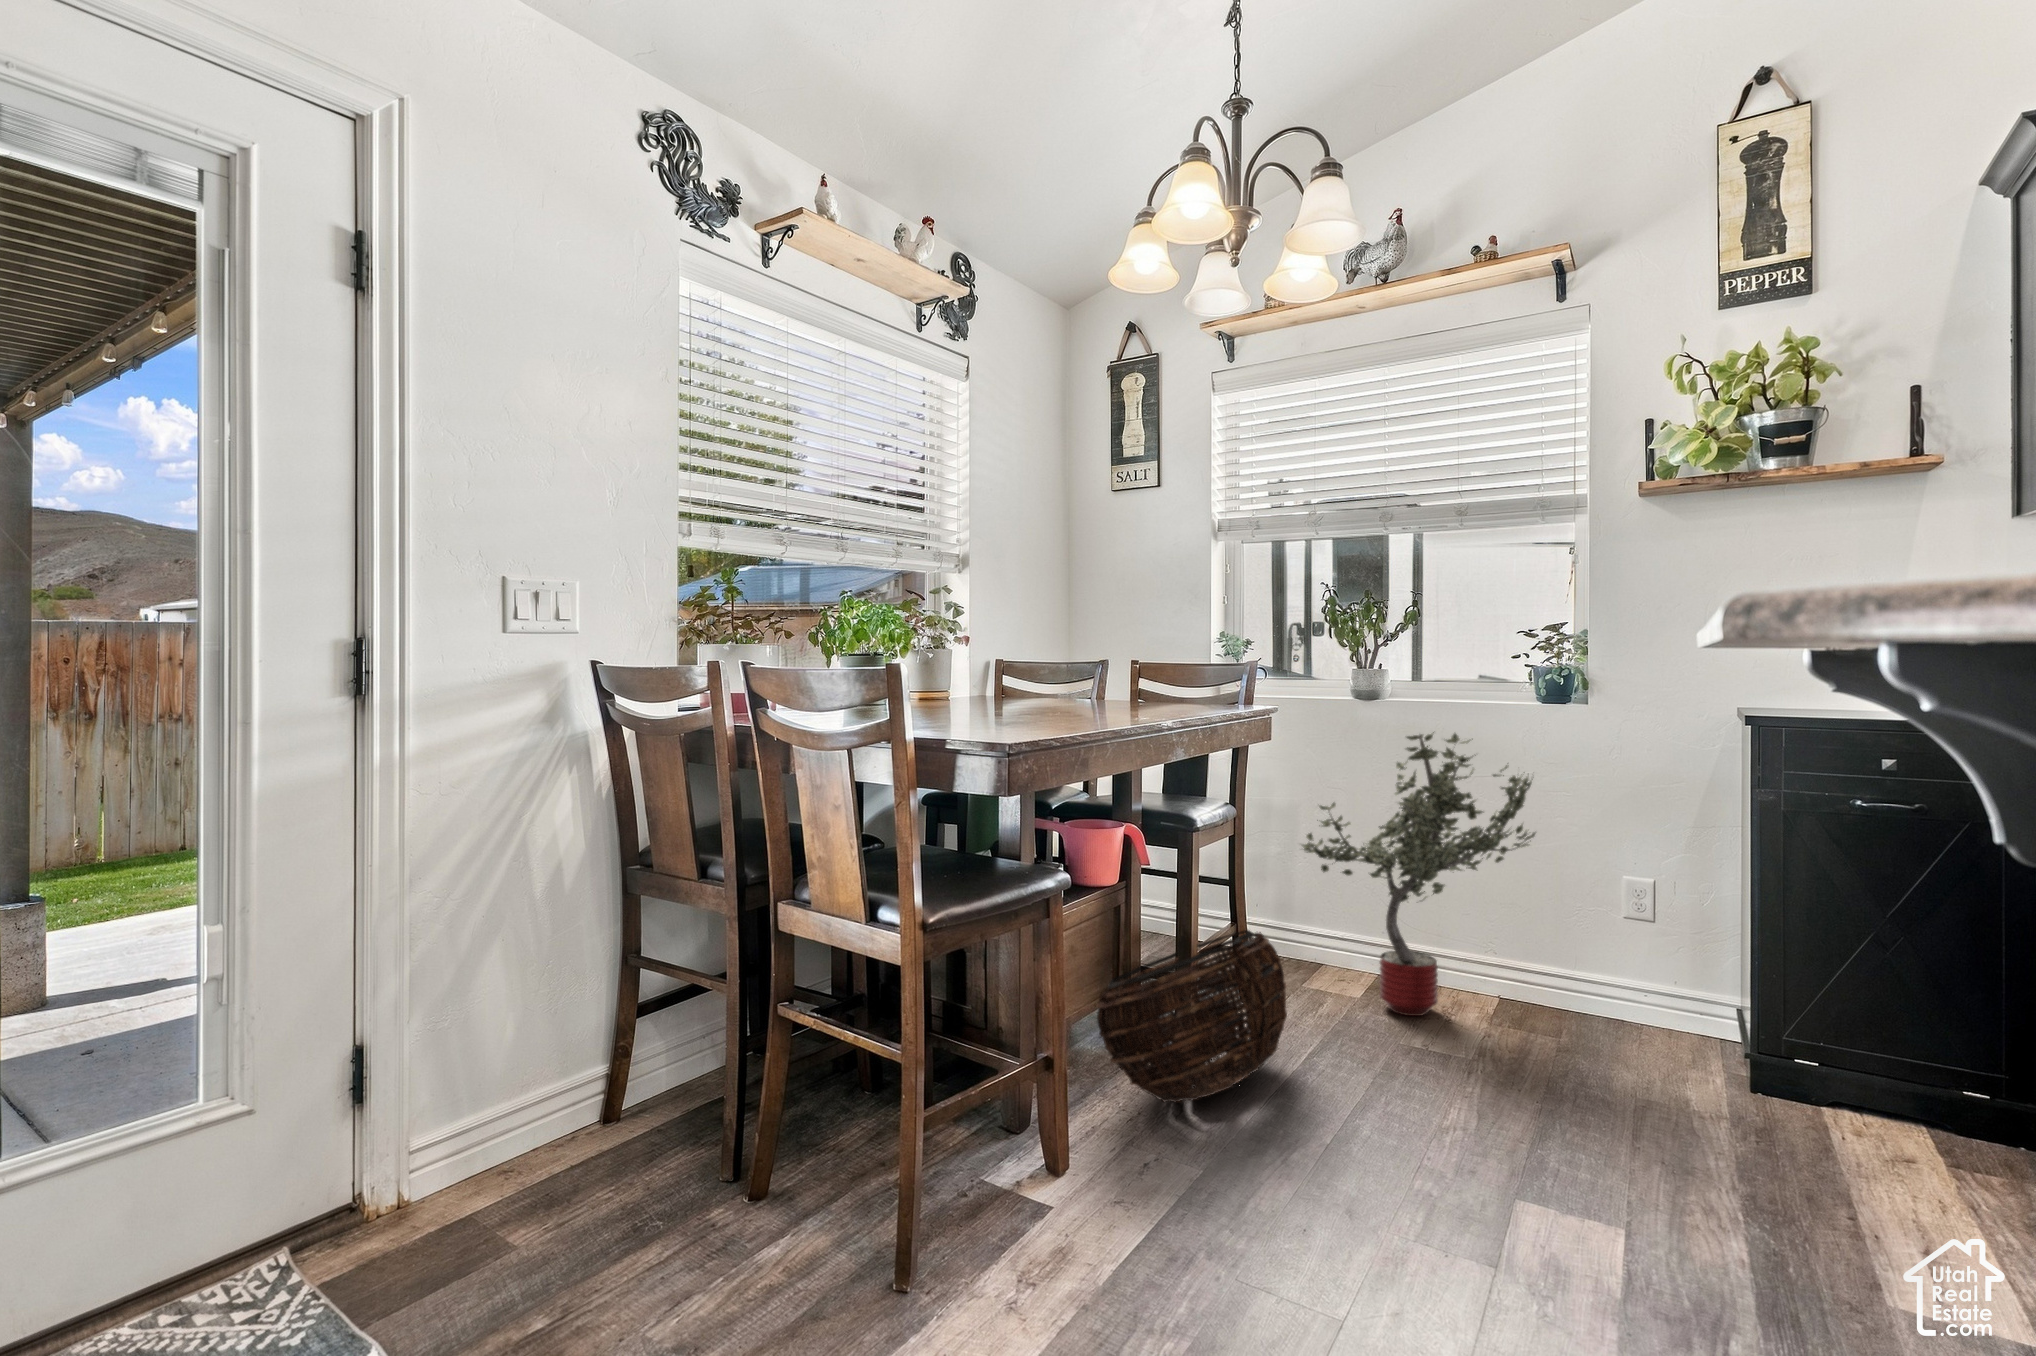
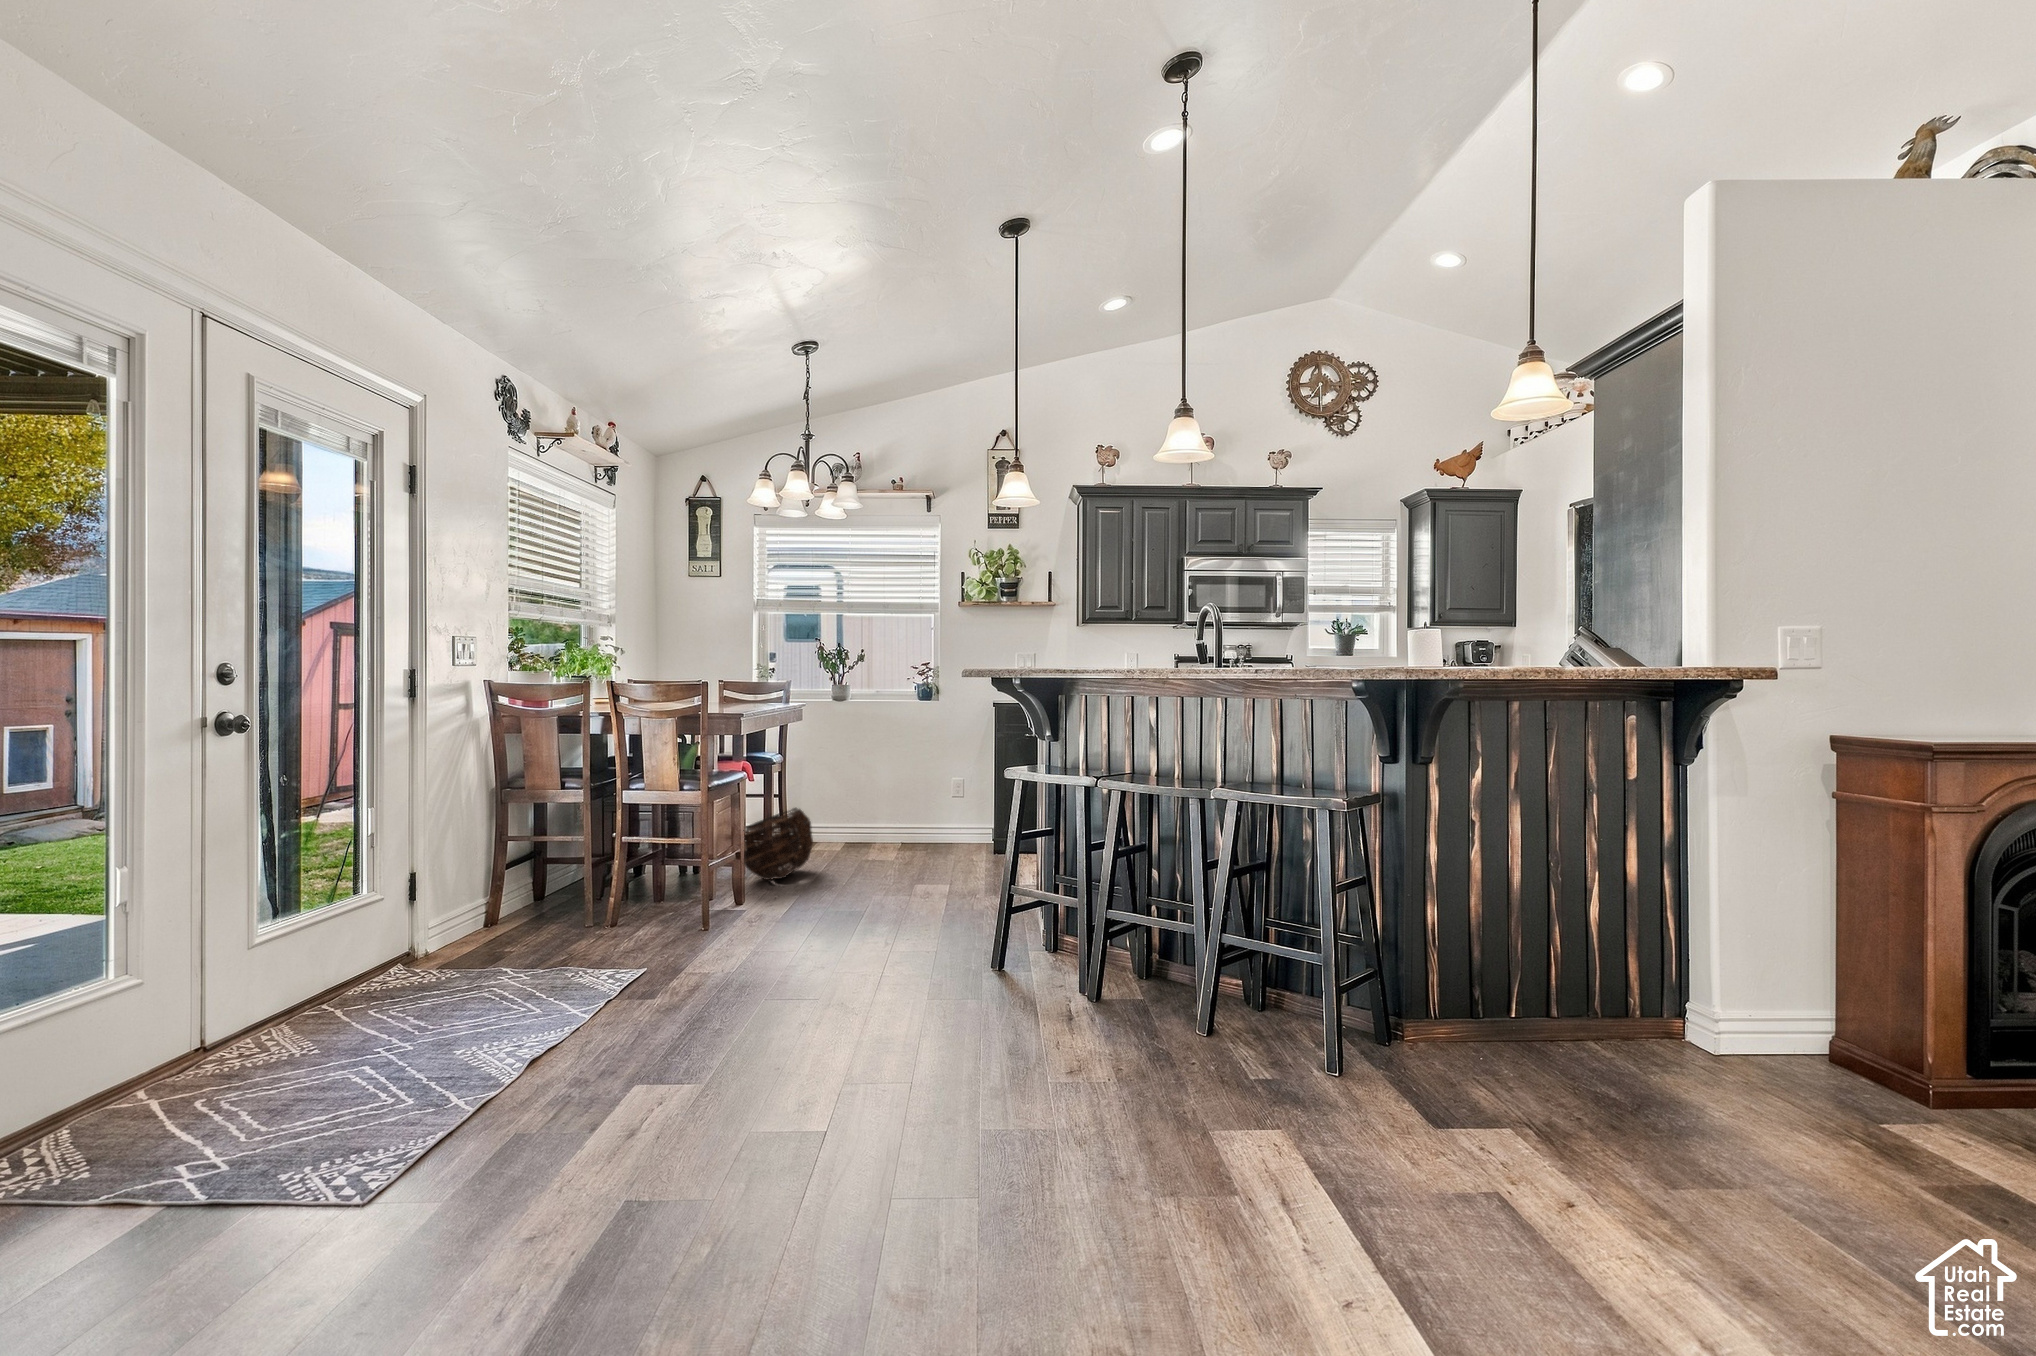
potted tree: present [1302,732,1535,1016] -> none [807,715,917,852]

